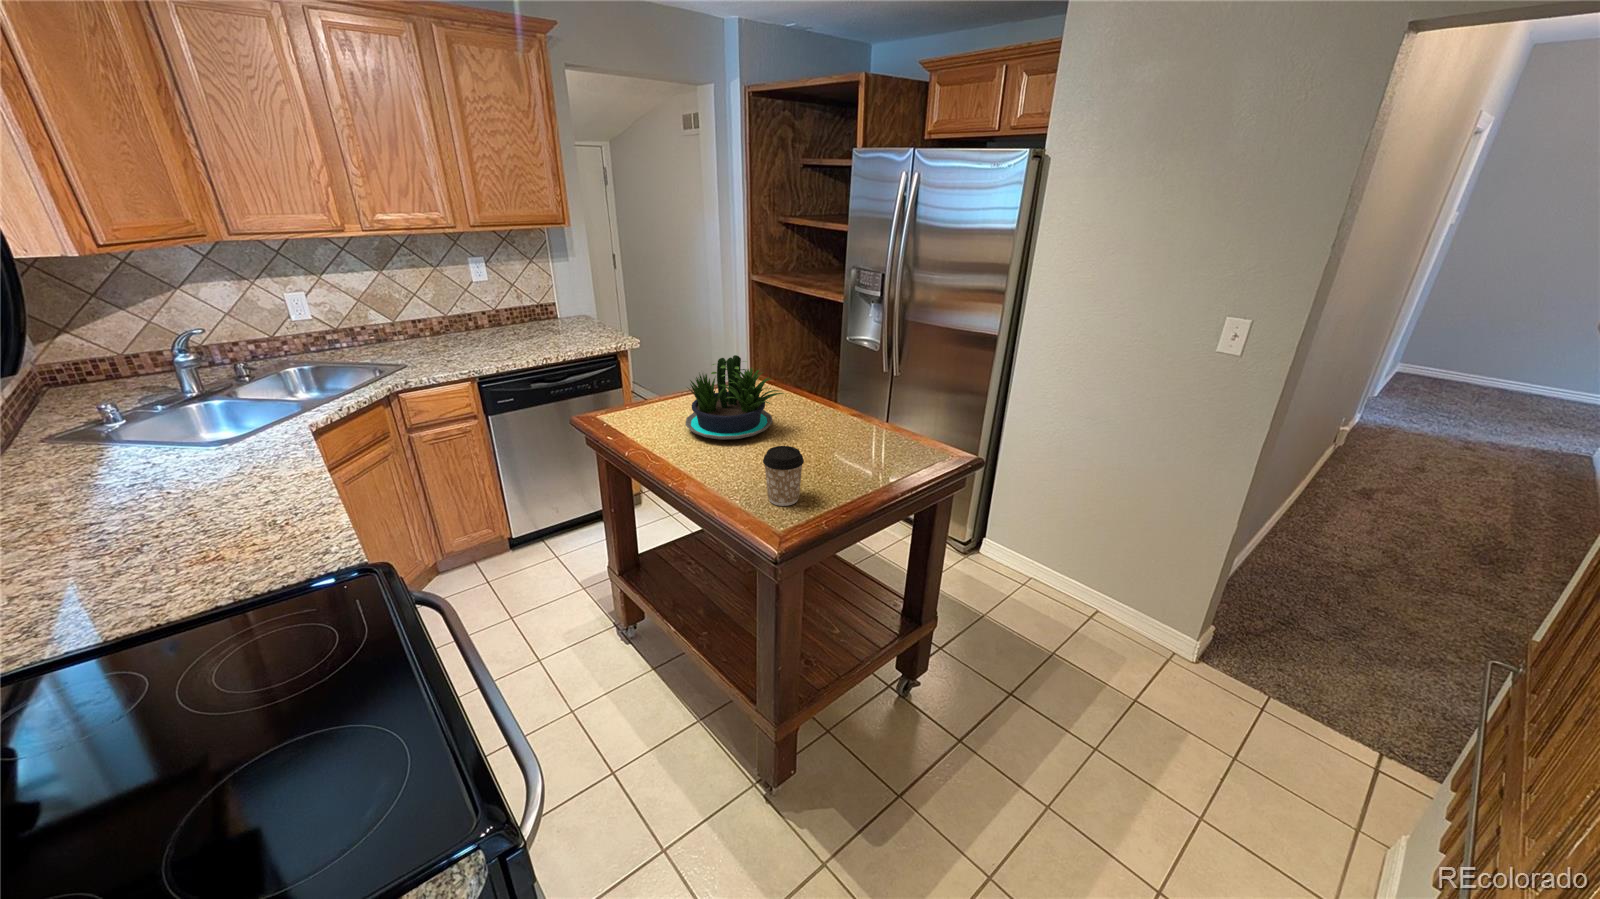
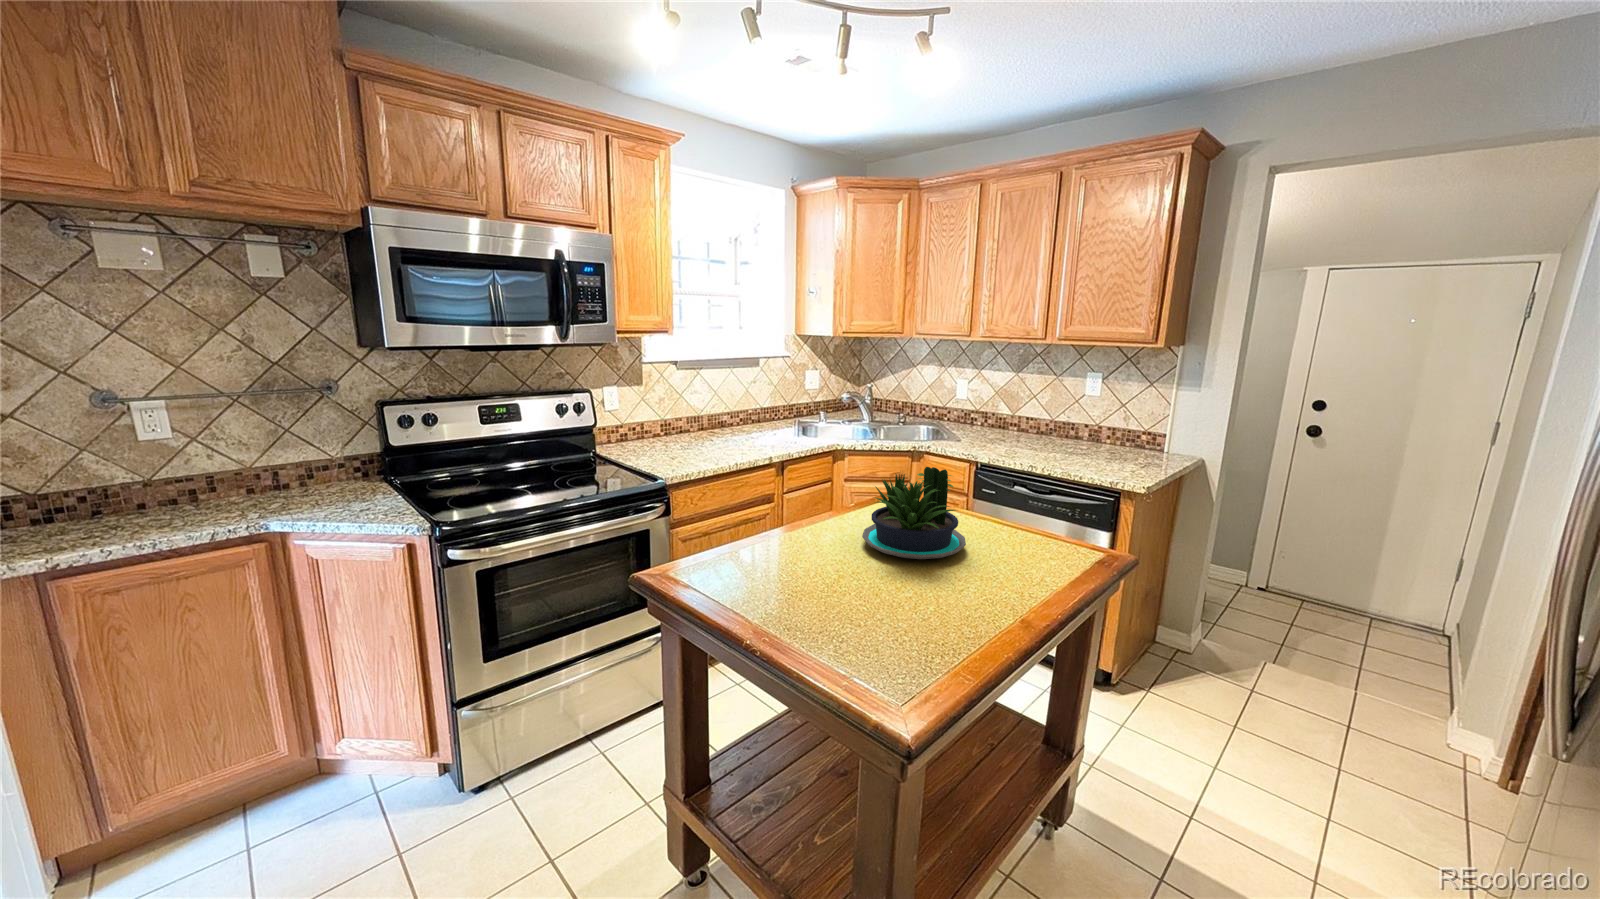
coffee cup: present [763,446,804,506] -> none [720,522,763,585]

